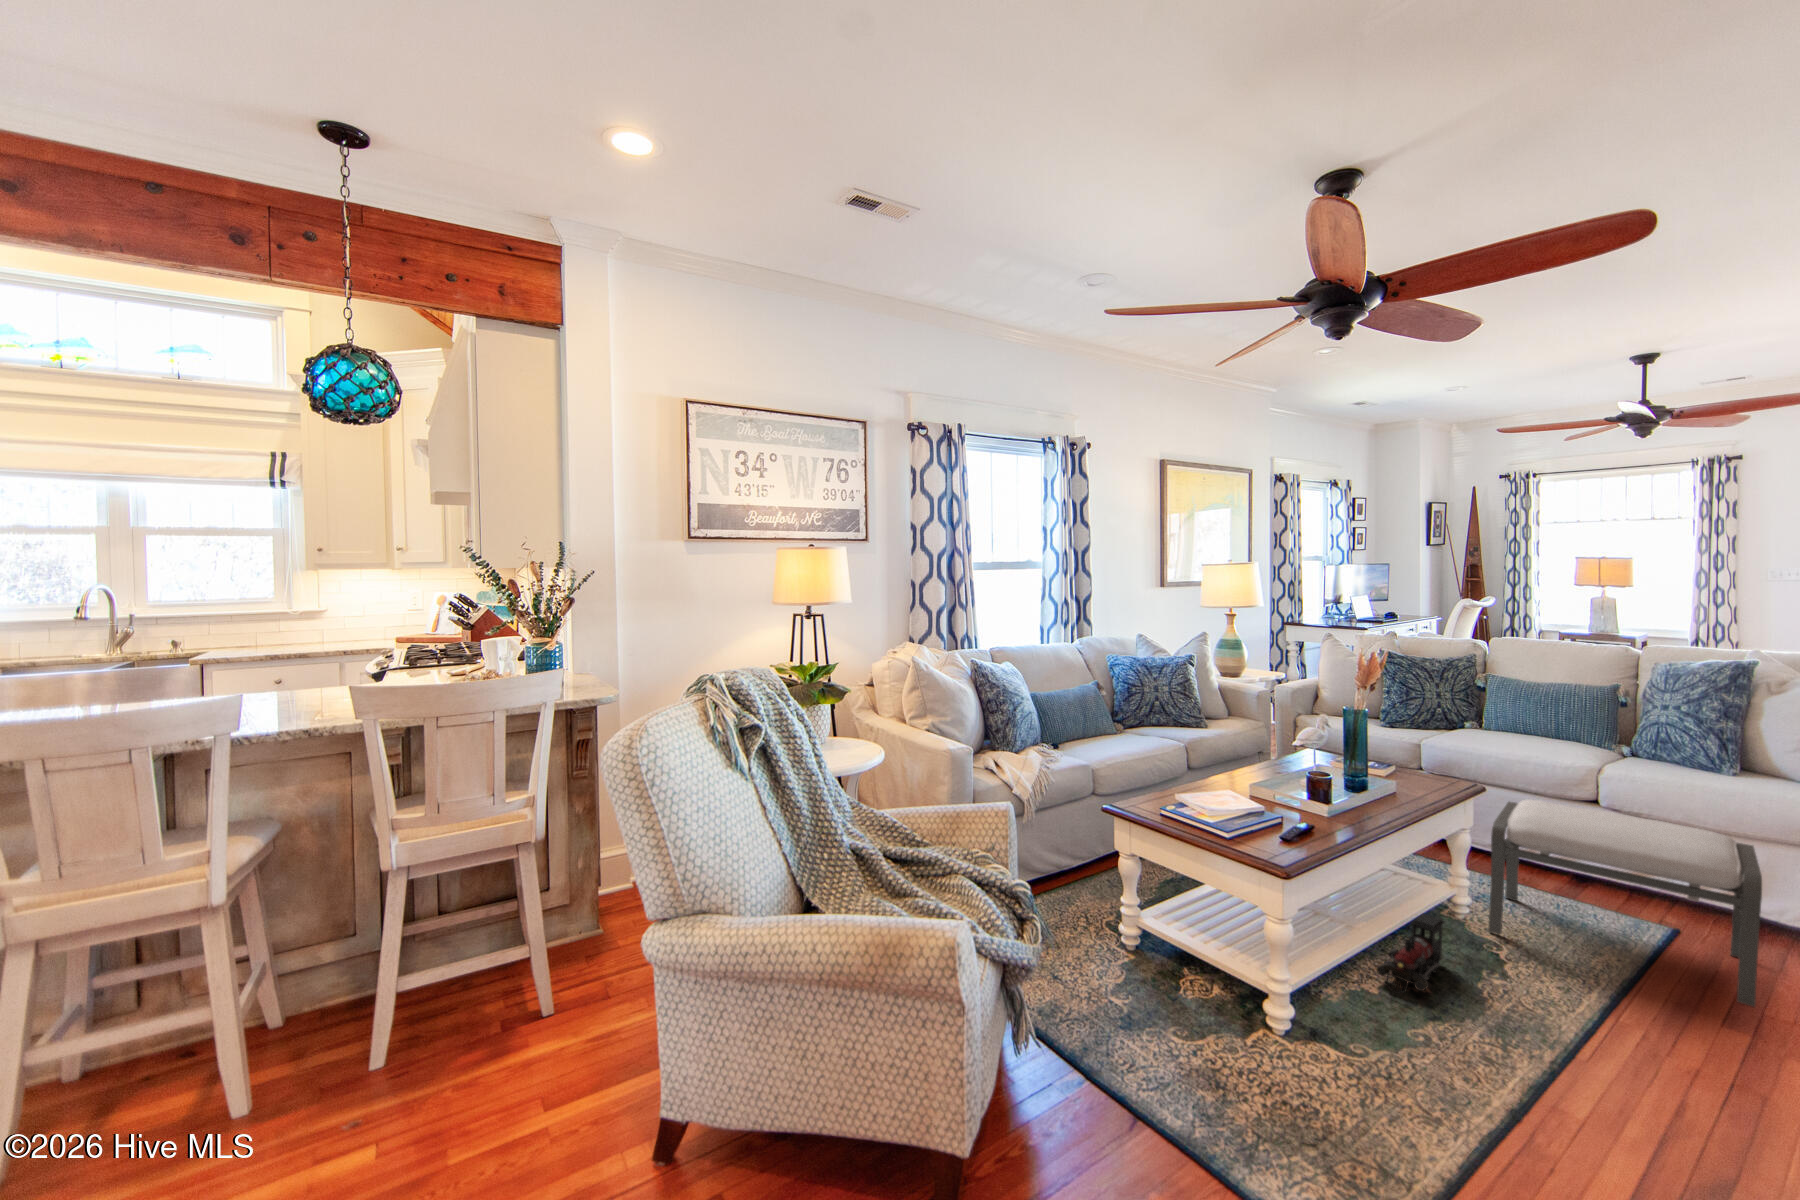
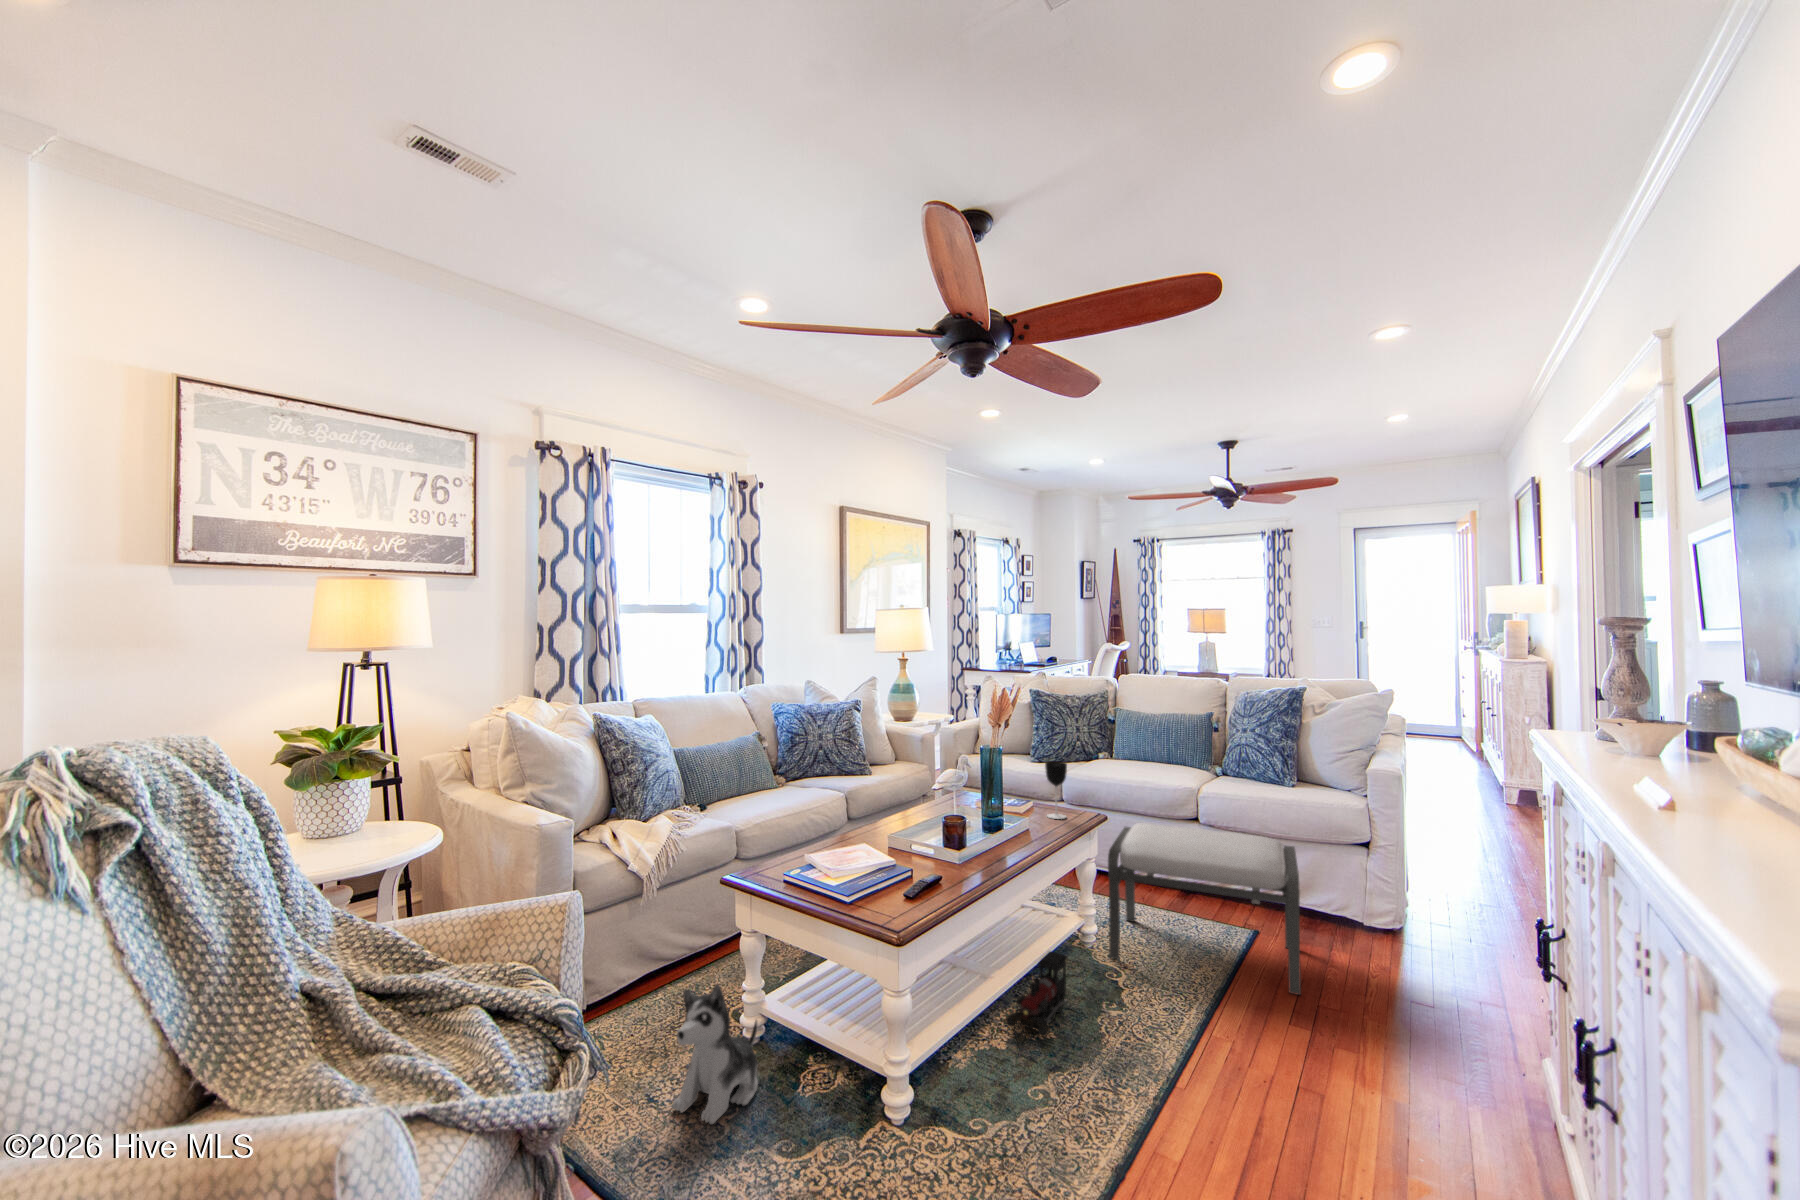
wine glass: none [1414,727,1442,786] -> present [1045,761,1067,819]
plush toy: none [1072,891,1141,1001] -> present [672,984,758,1124]

